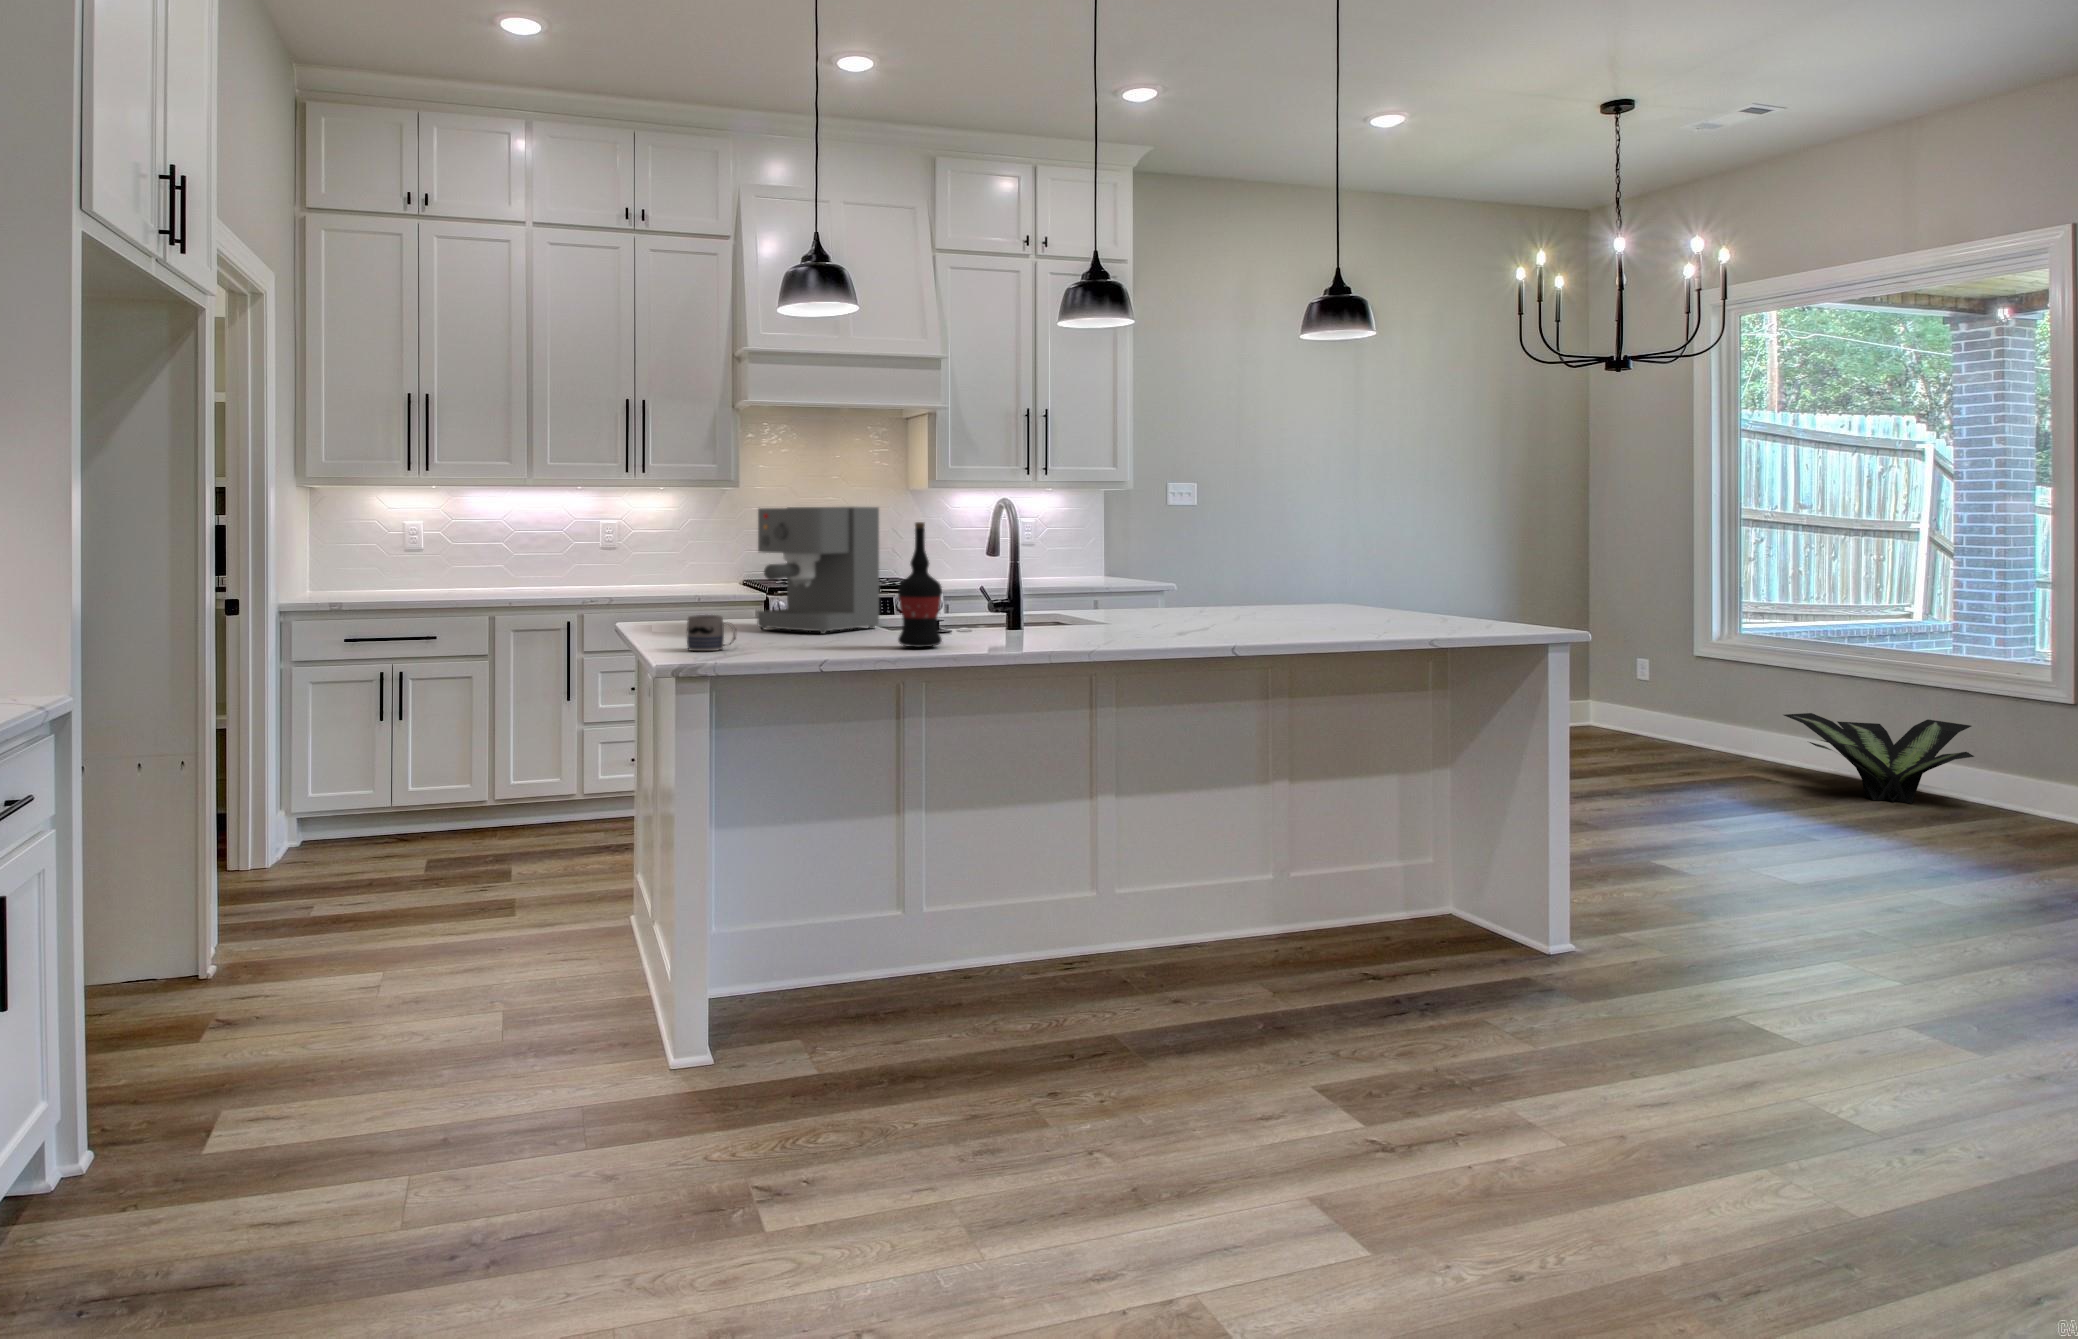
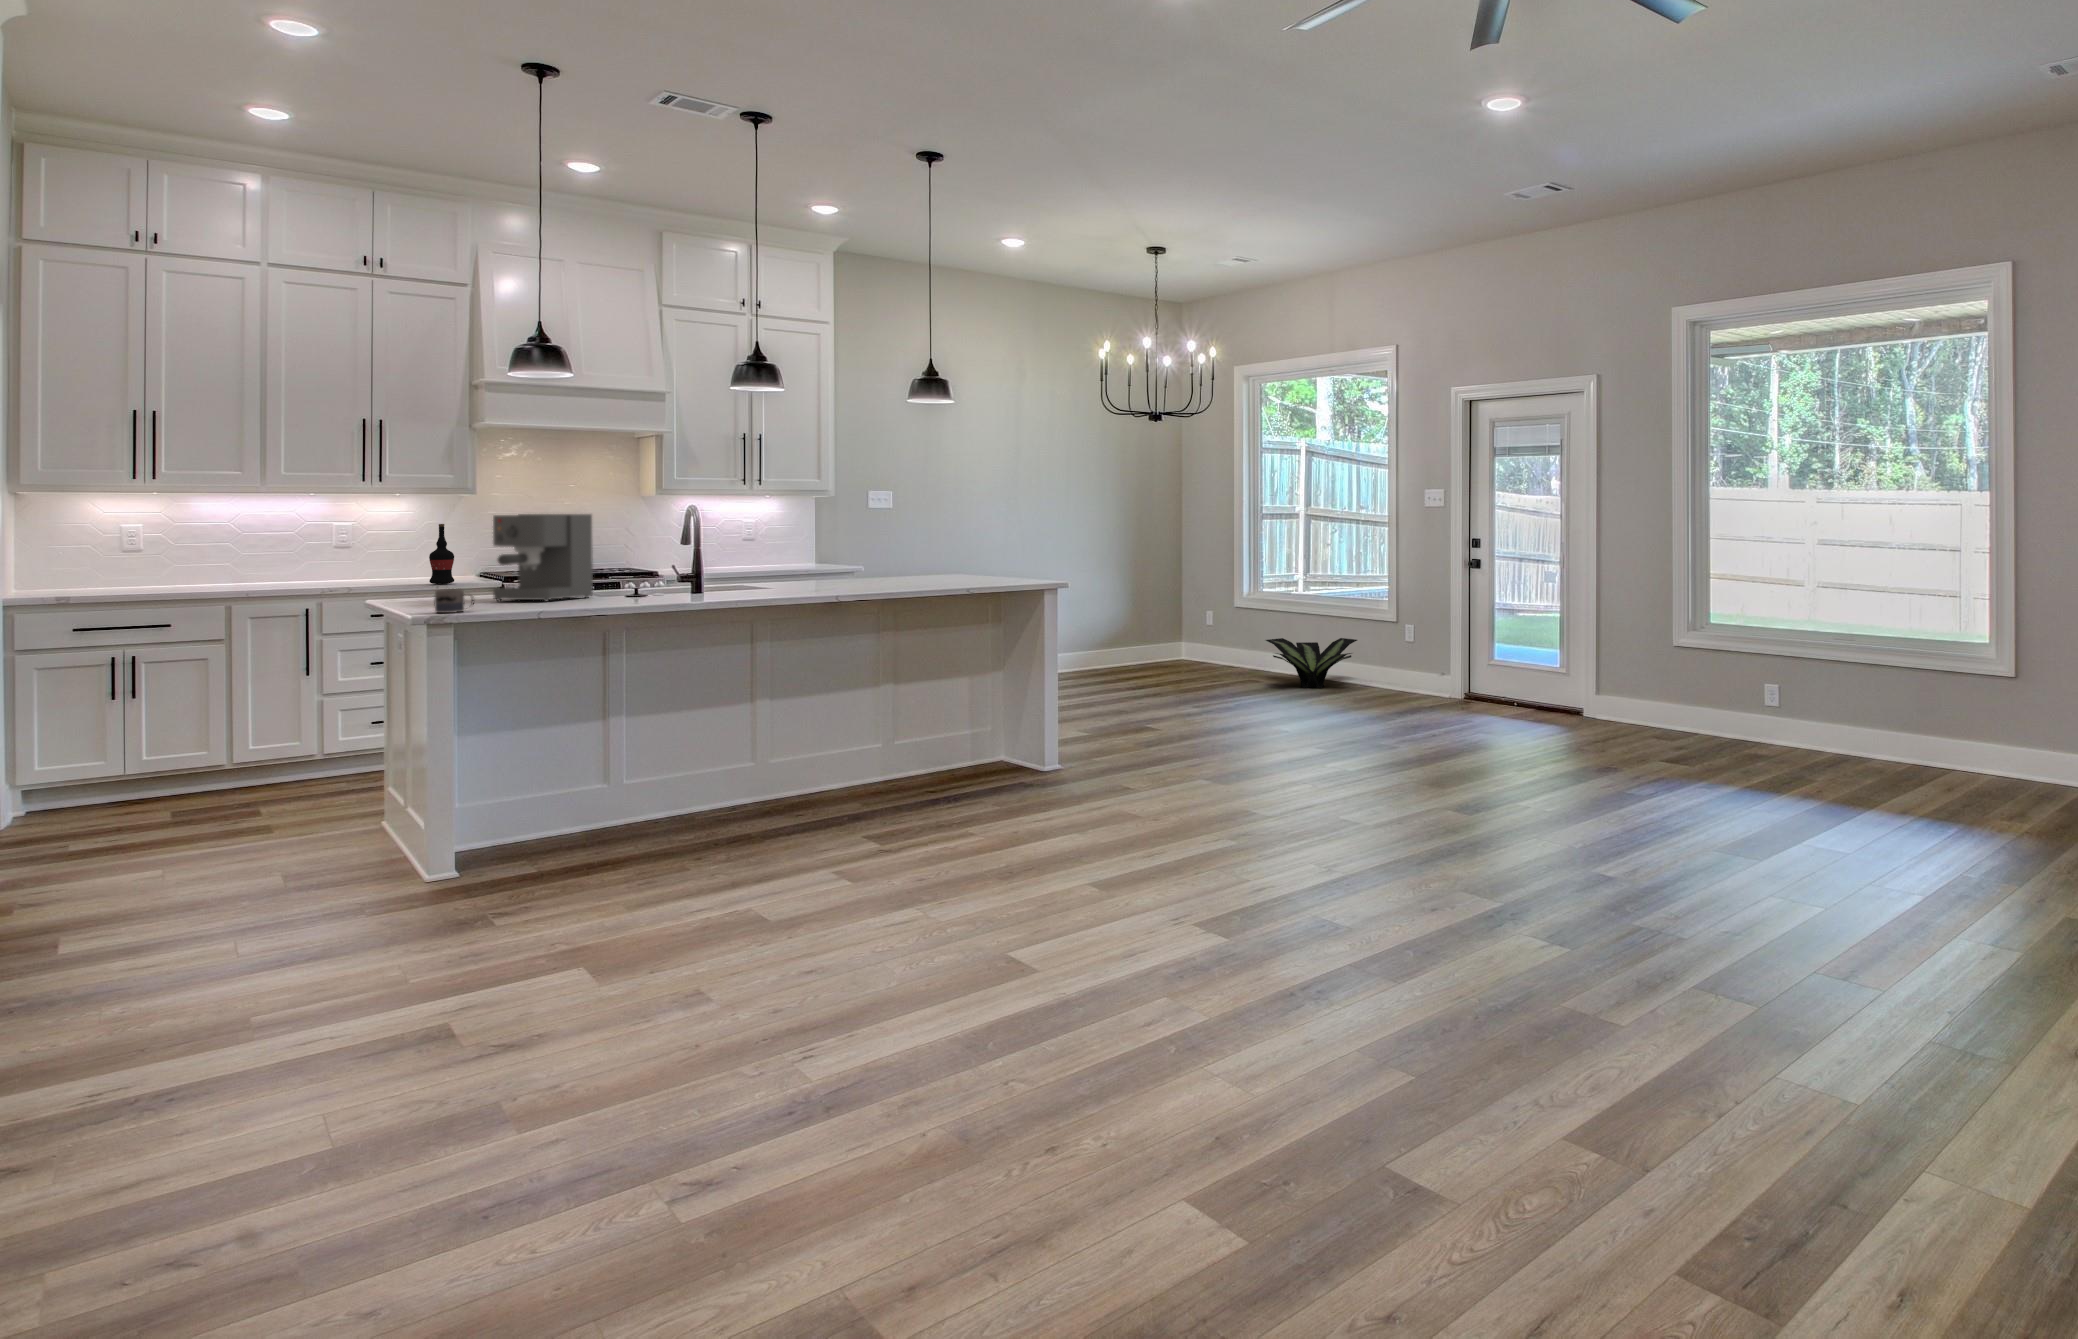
wine bottle: present [898,522,942,647] -> present [429,524,454,584]

